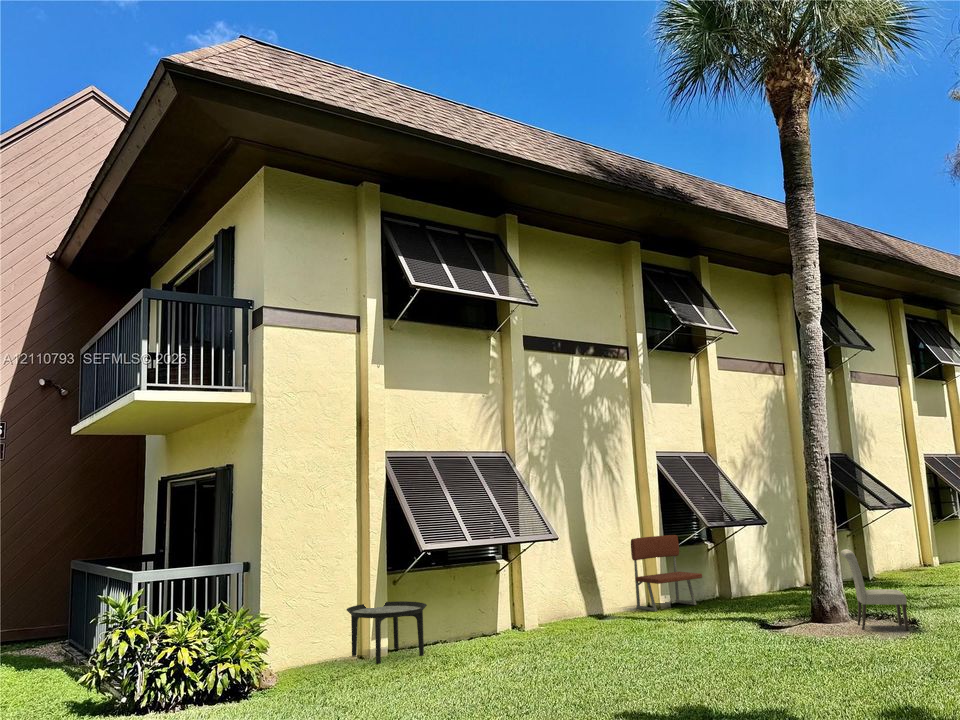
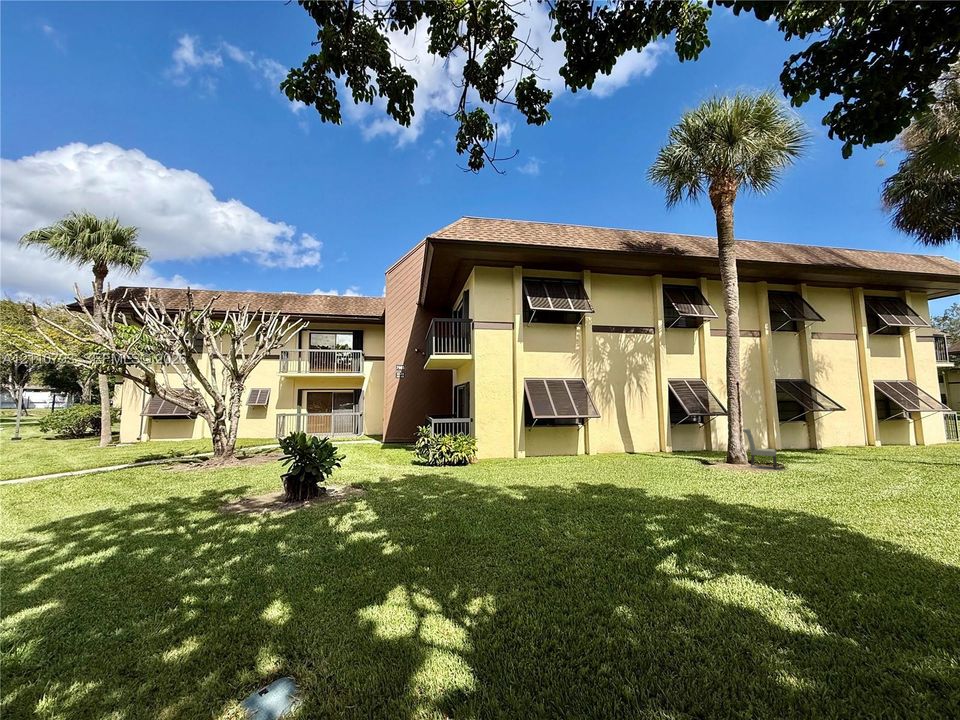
bench: present [631,535,702,611] -> none [649,418,687,453]
round table: present [347,601,427,663] -> none [507,438,539,460]

